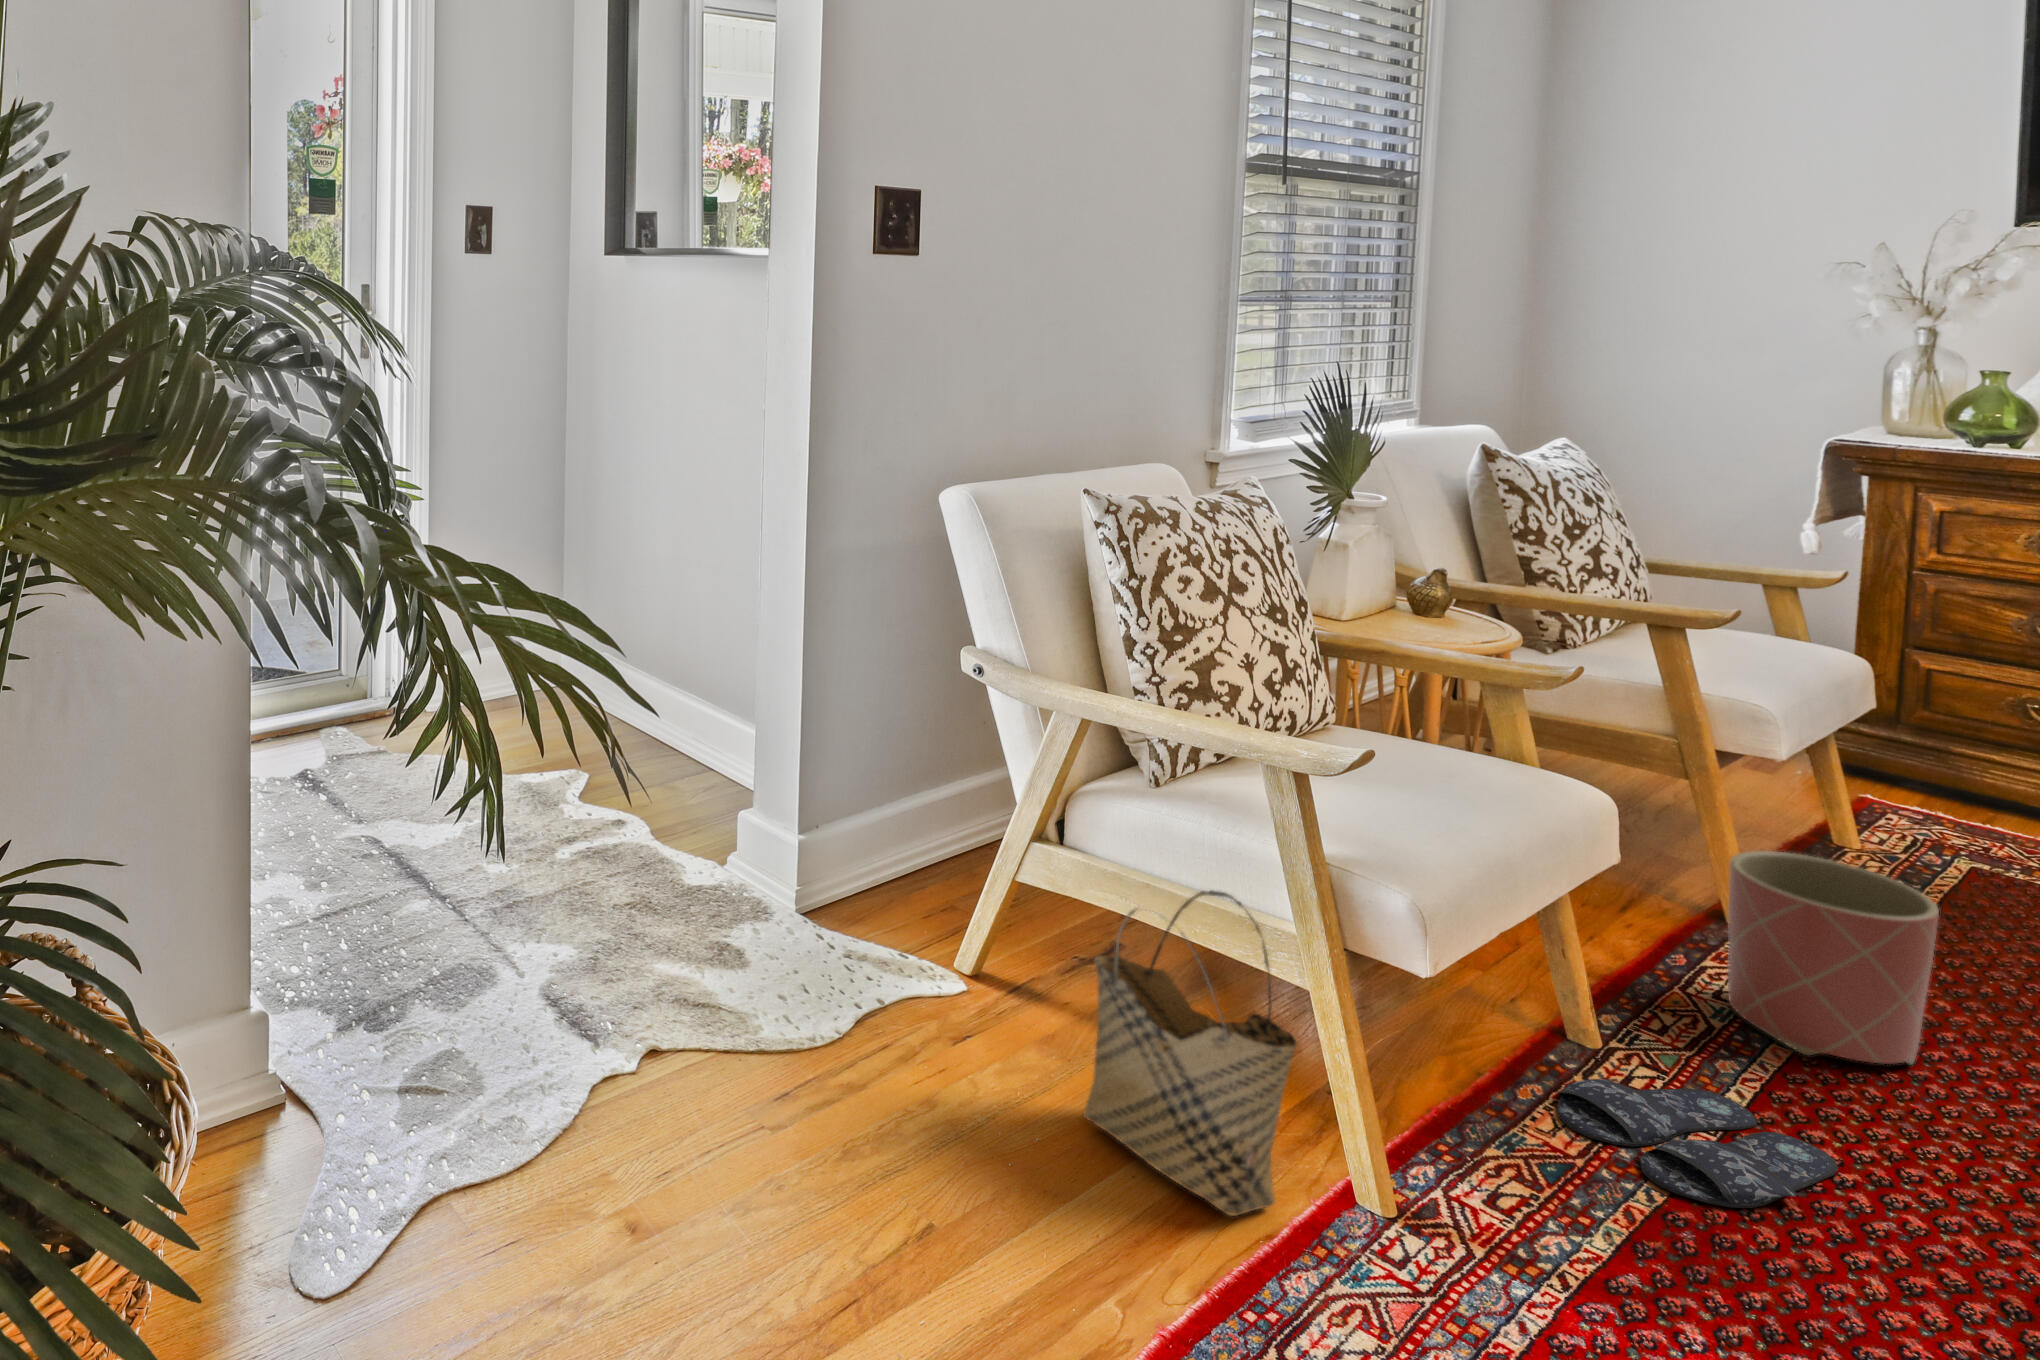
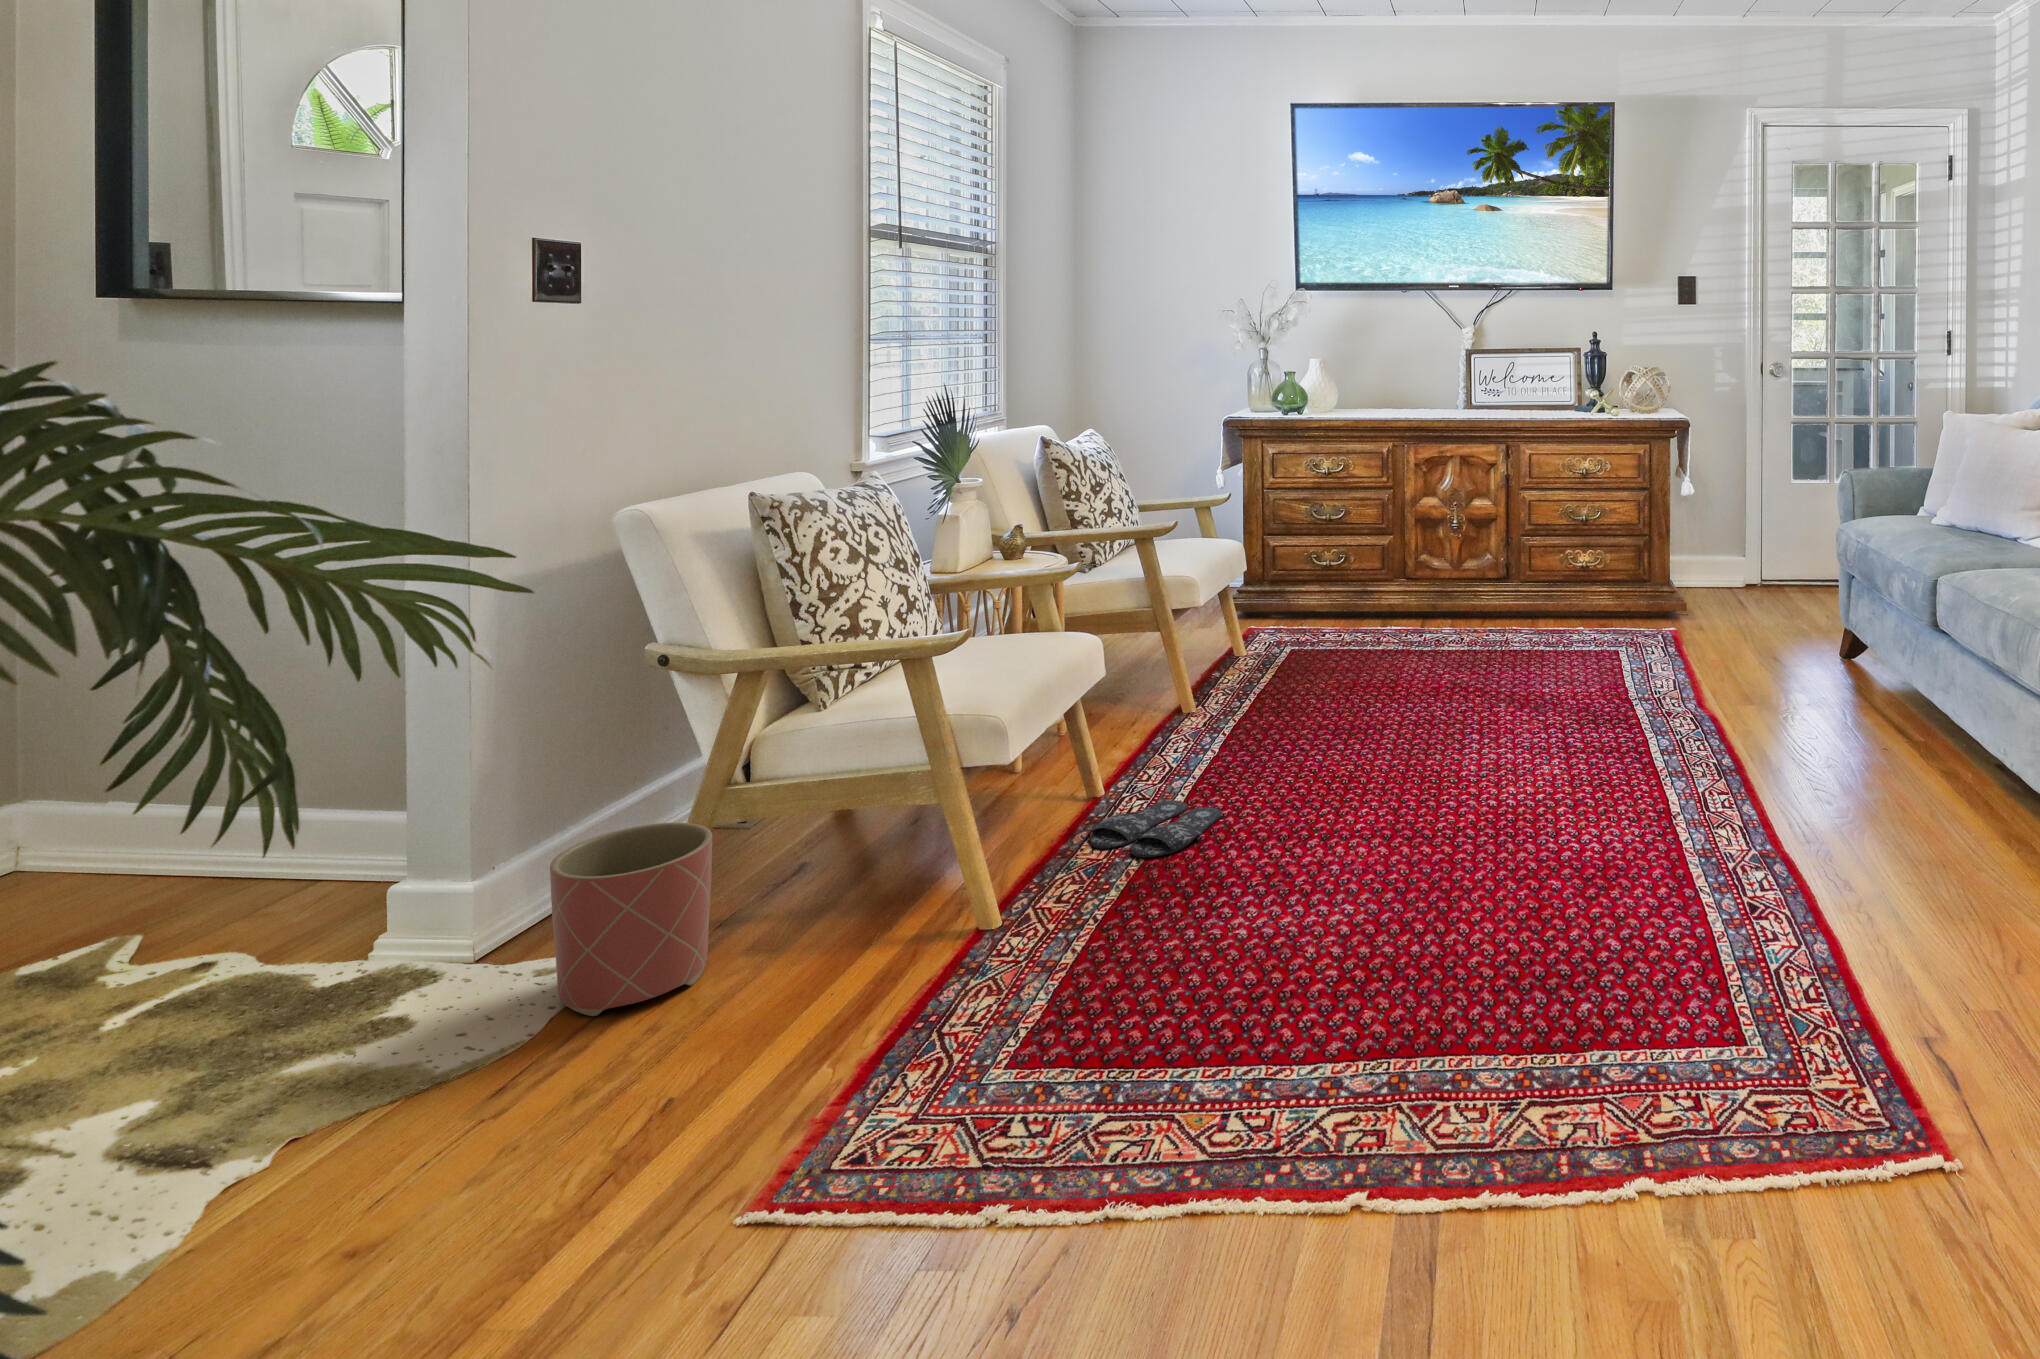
planter: present [1728,851,1939,1065] -> present [550,823,712,1016]
woven basket: present [1083,890,1297,1216] -> none [775,763,930,982]

